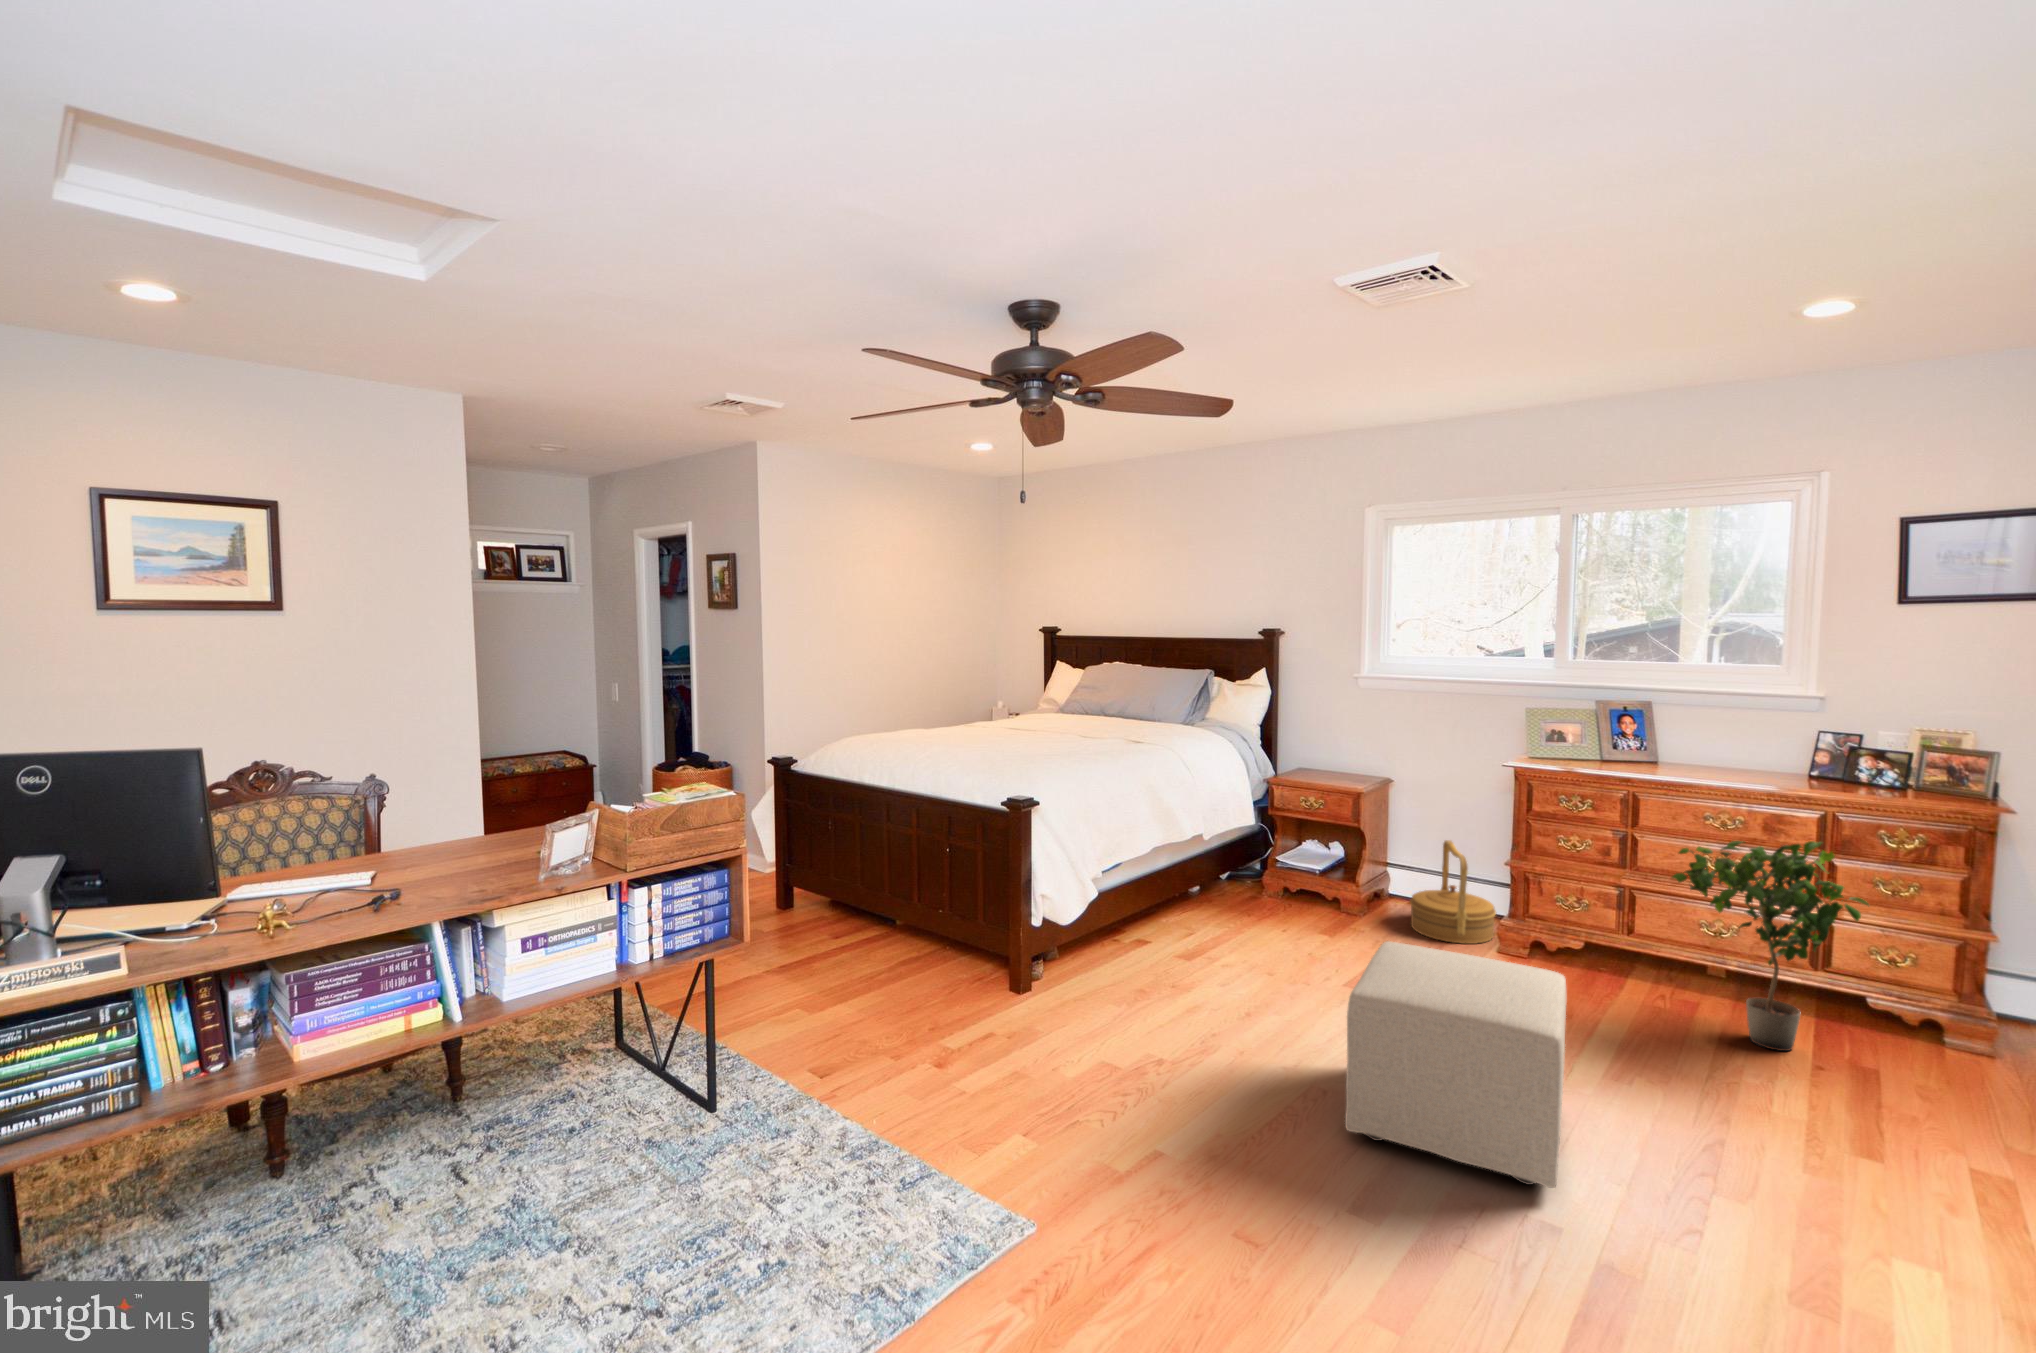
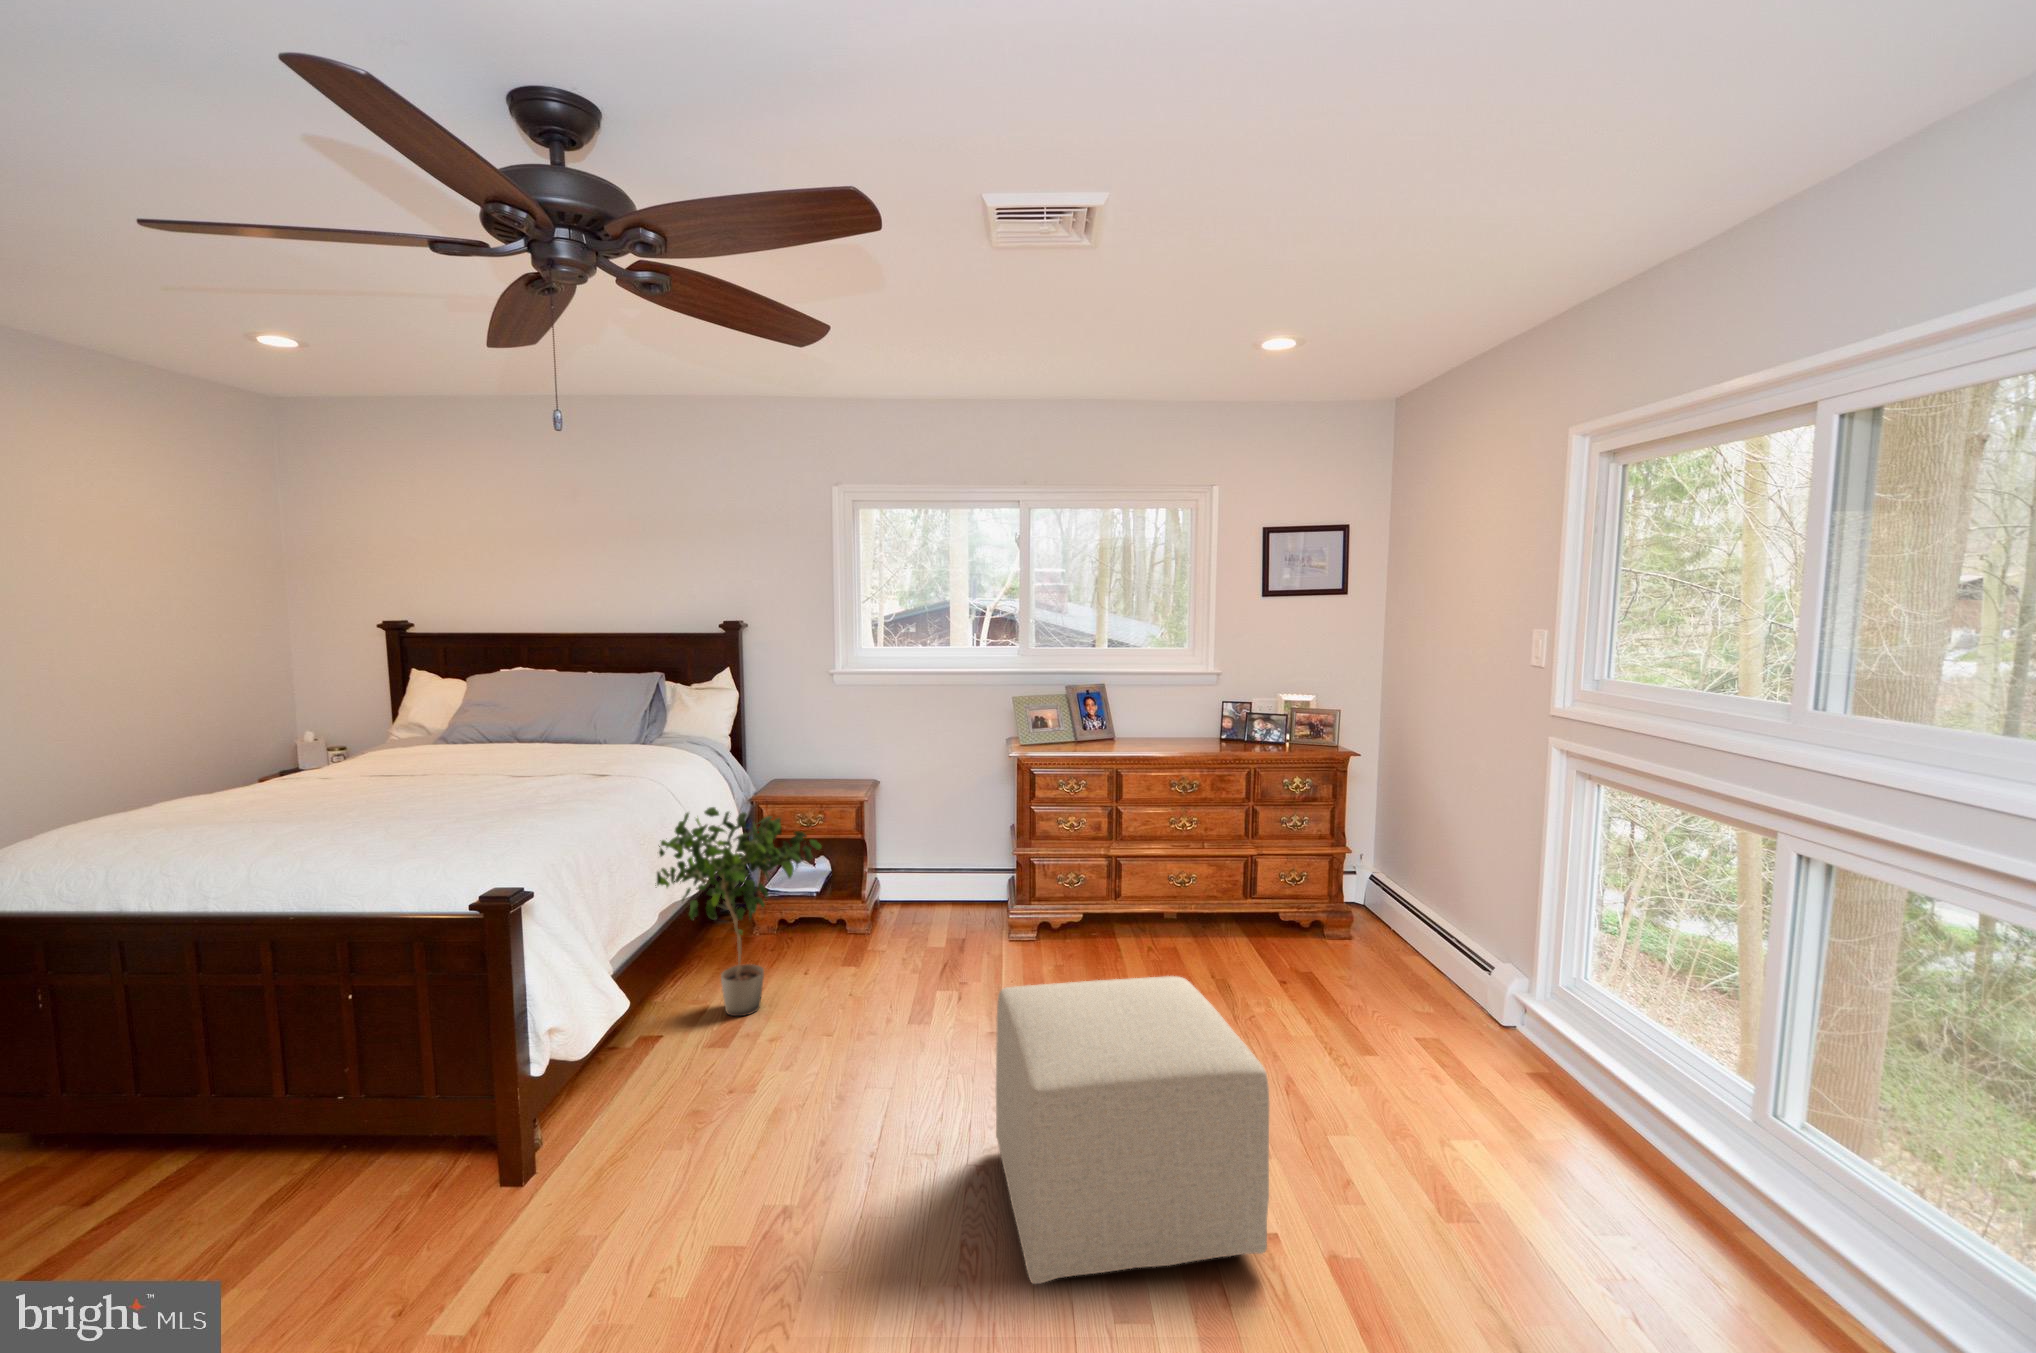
woven basket: present [1410,840,1496,944] -> none [915,838,998,948]
potted plant: present [1672,841,1869,1051] -> present [655,807,821,1016]

